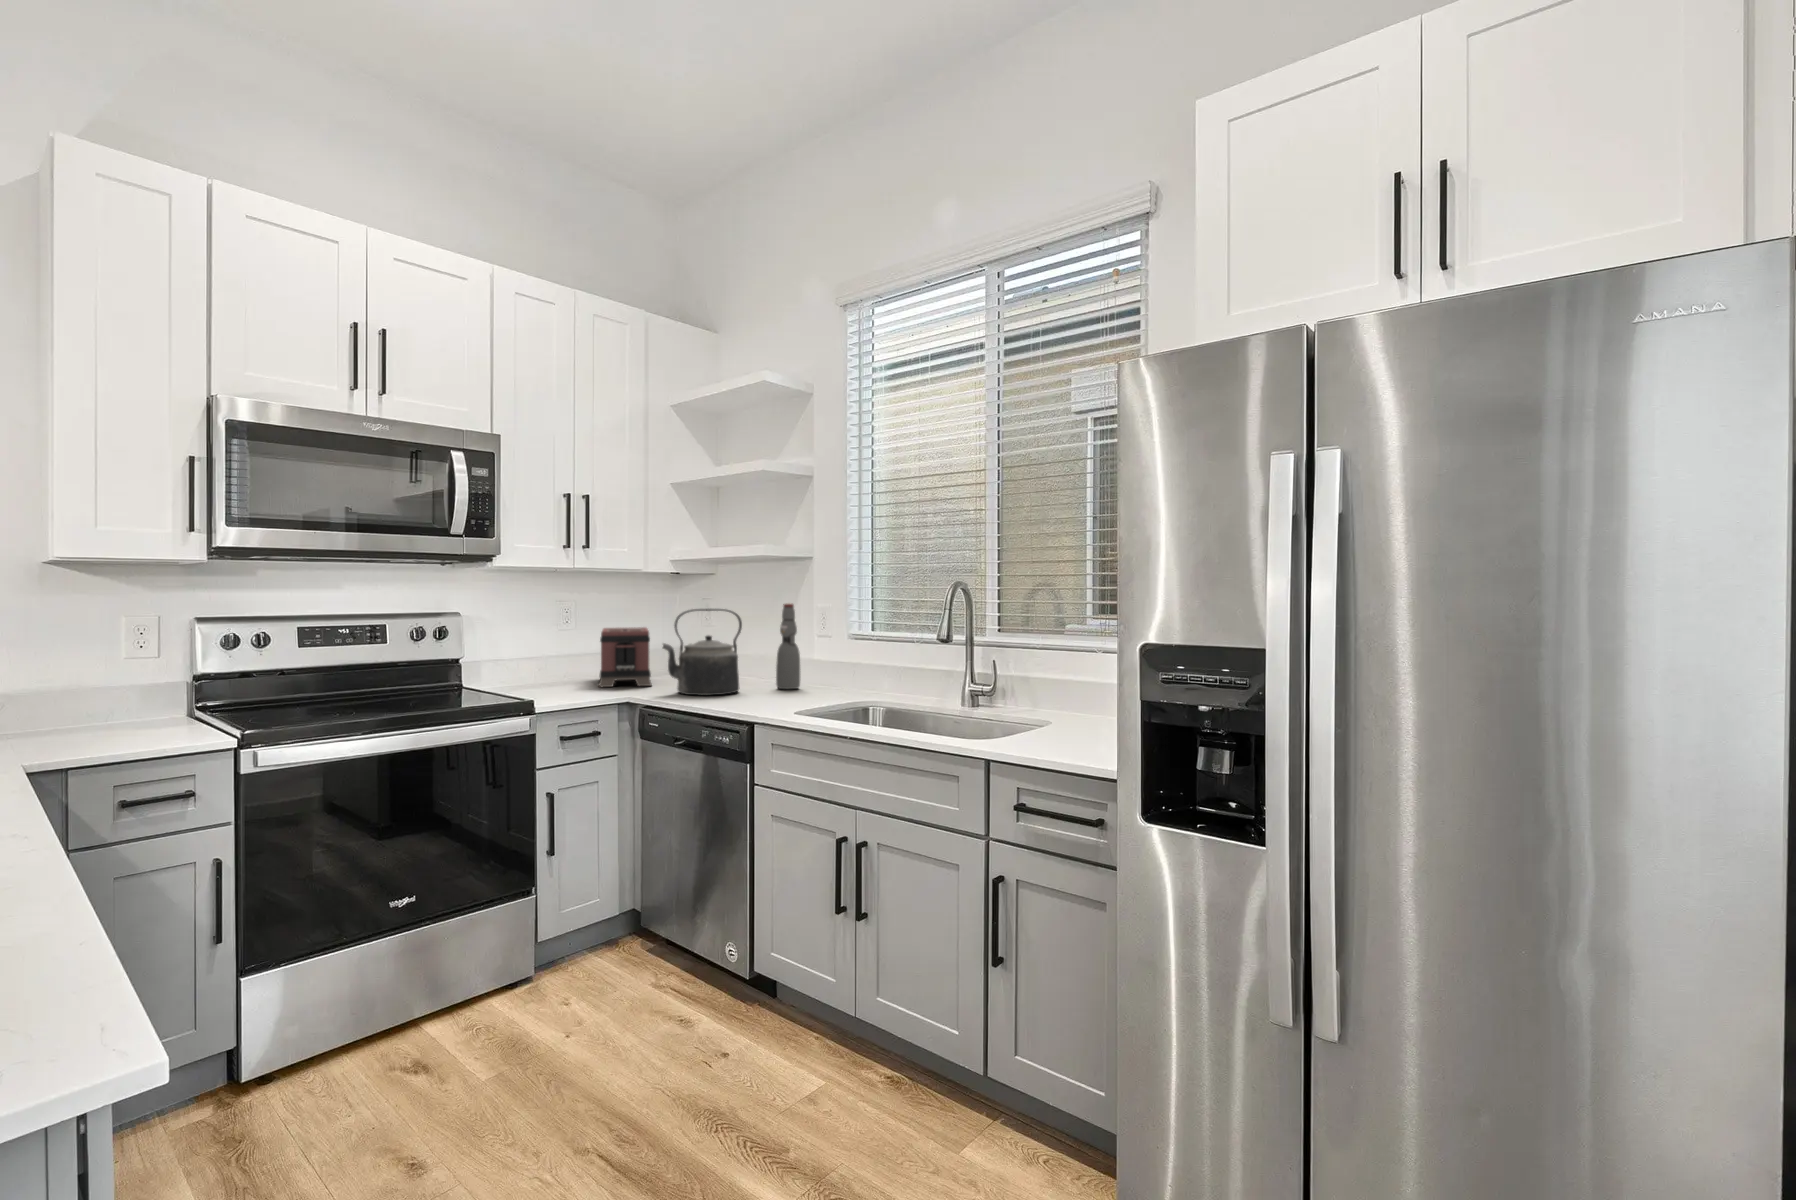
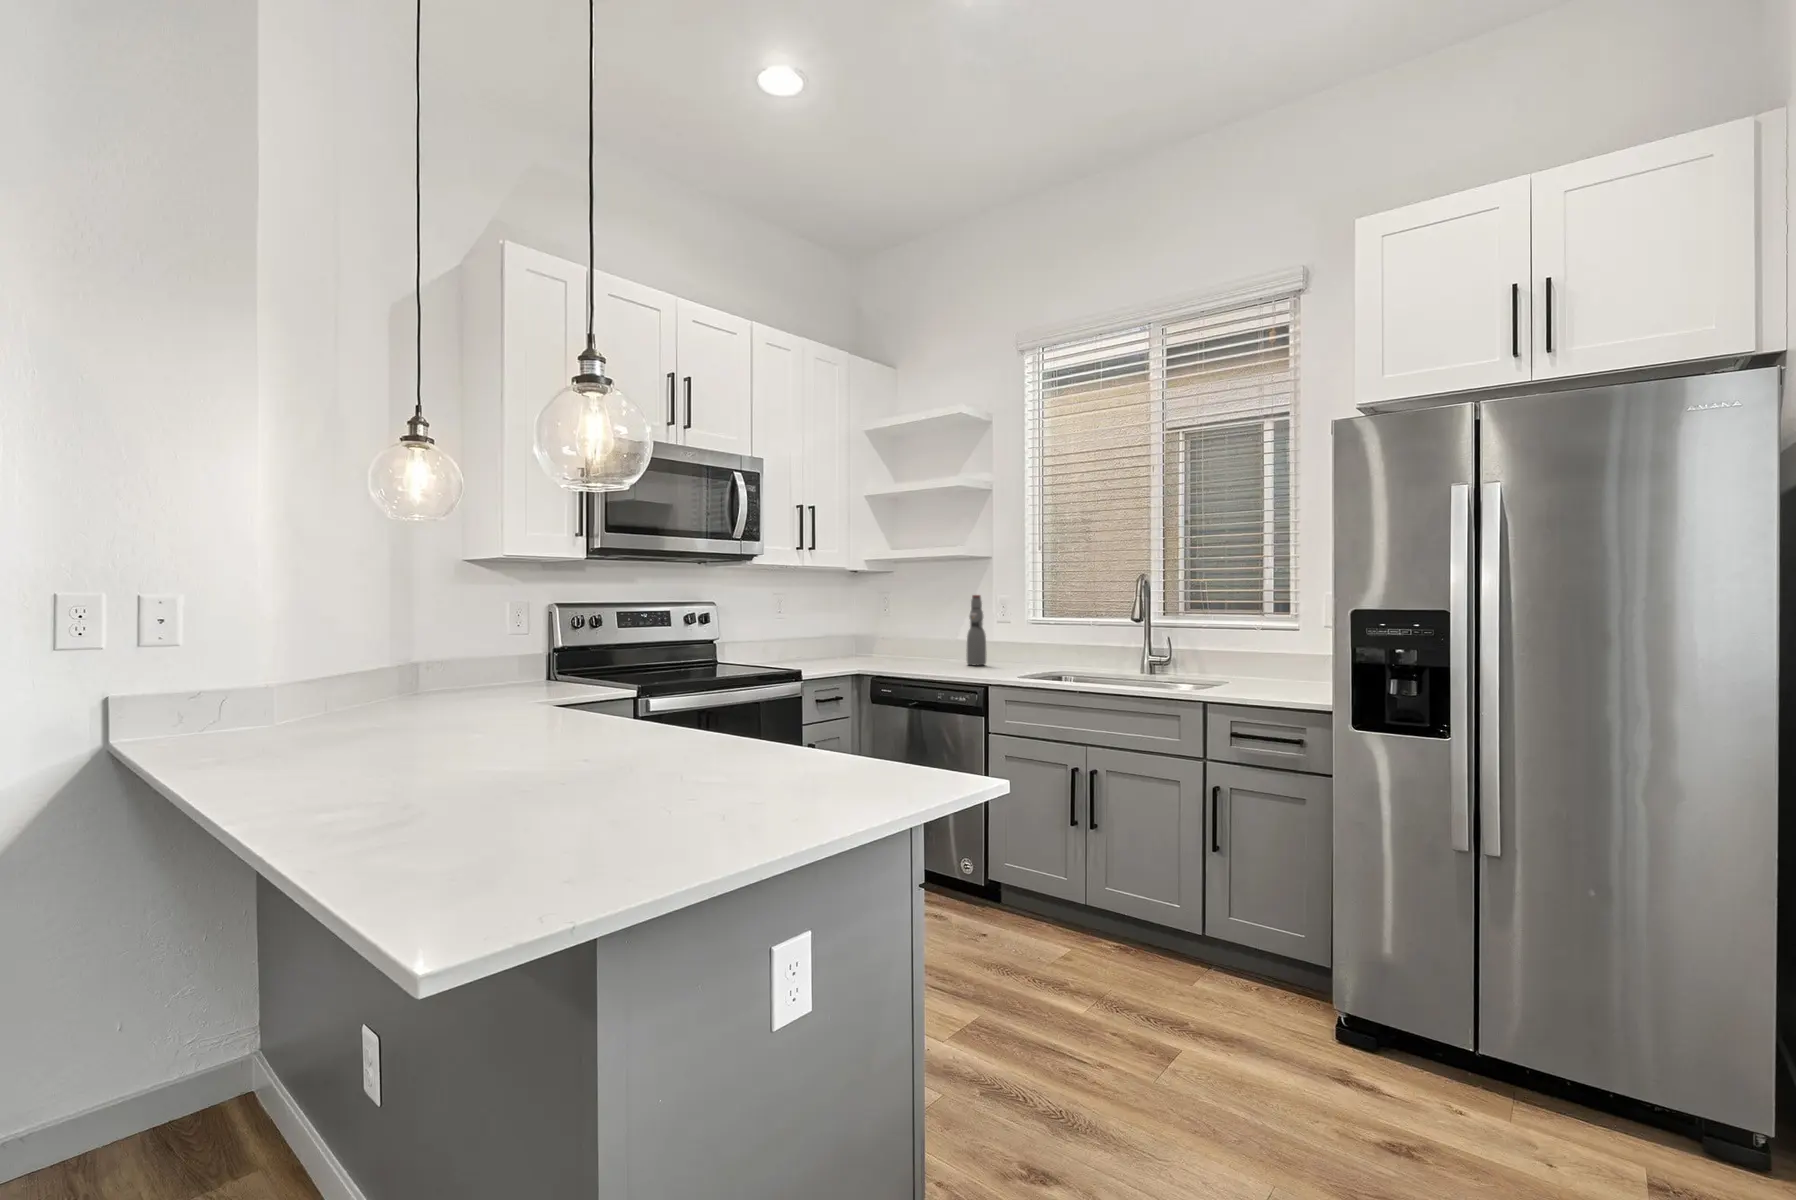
kettle: present [663,609,742,695] -> none [884,599,943,669]
toaster: present [599,627,652,687] -> none [809,617,864,665]

